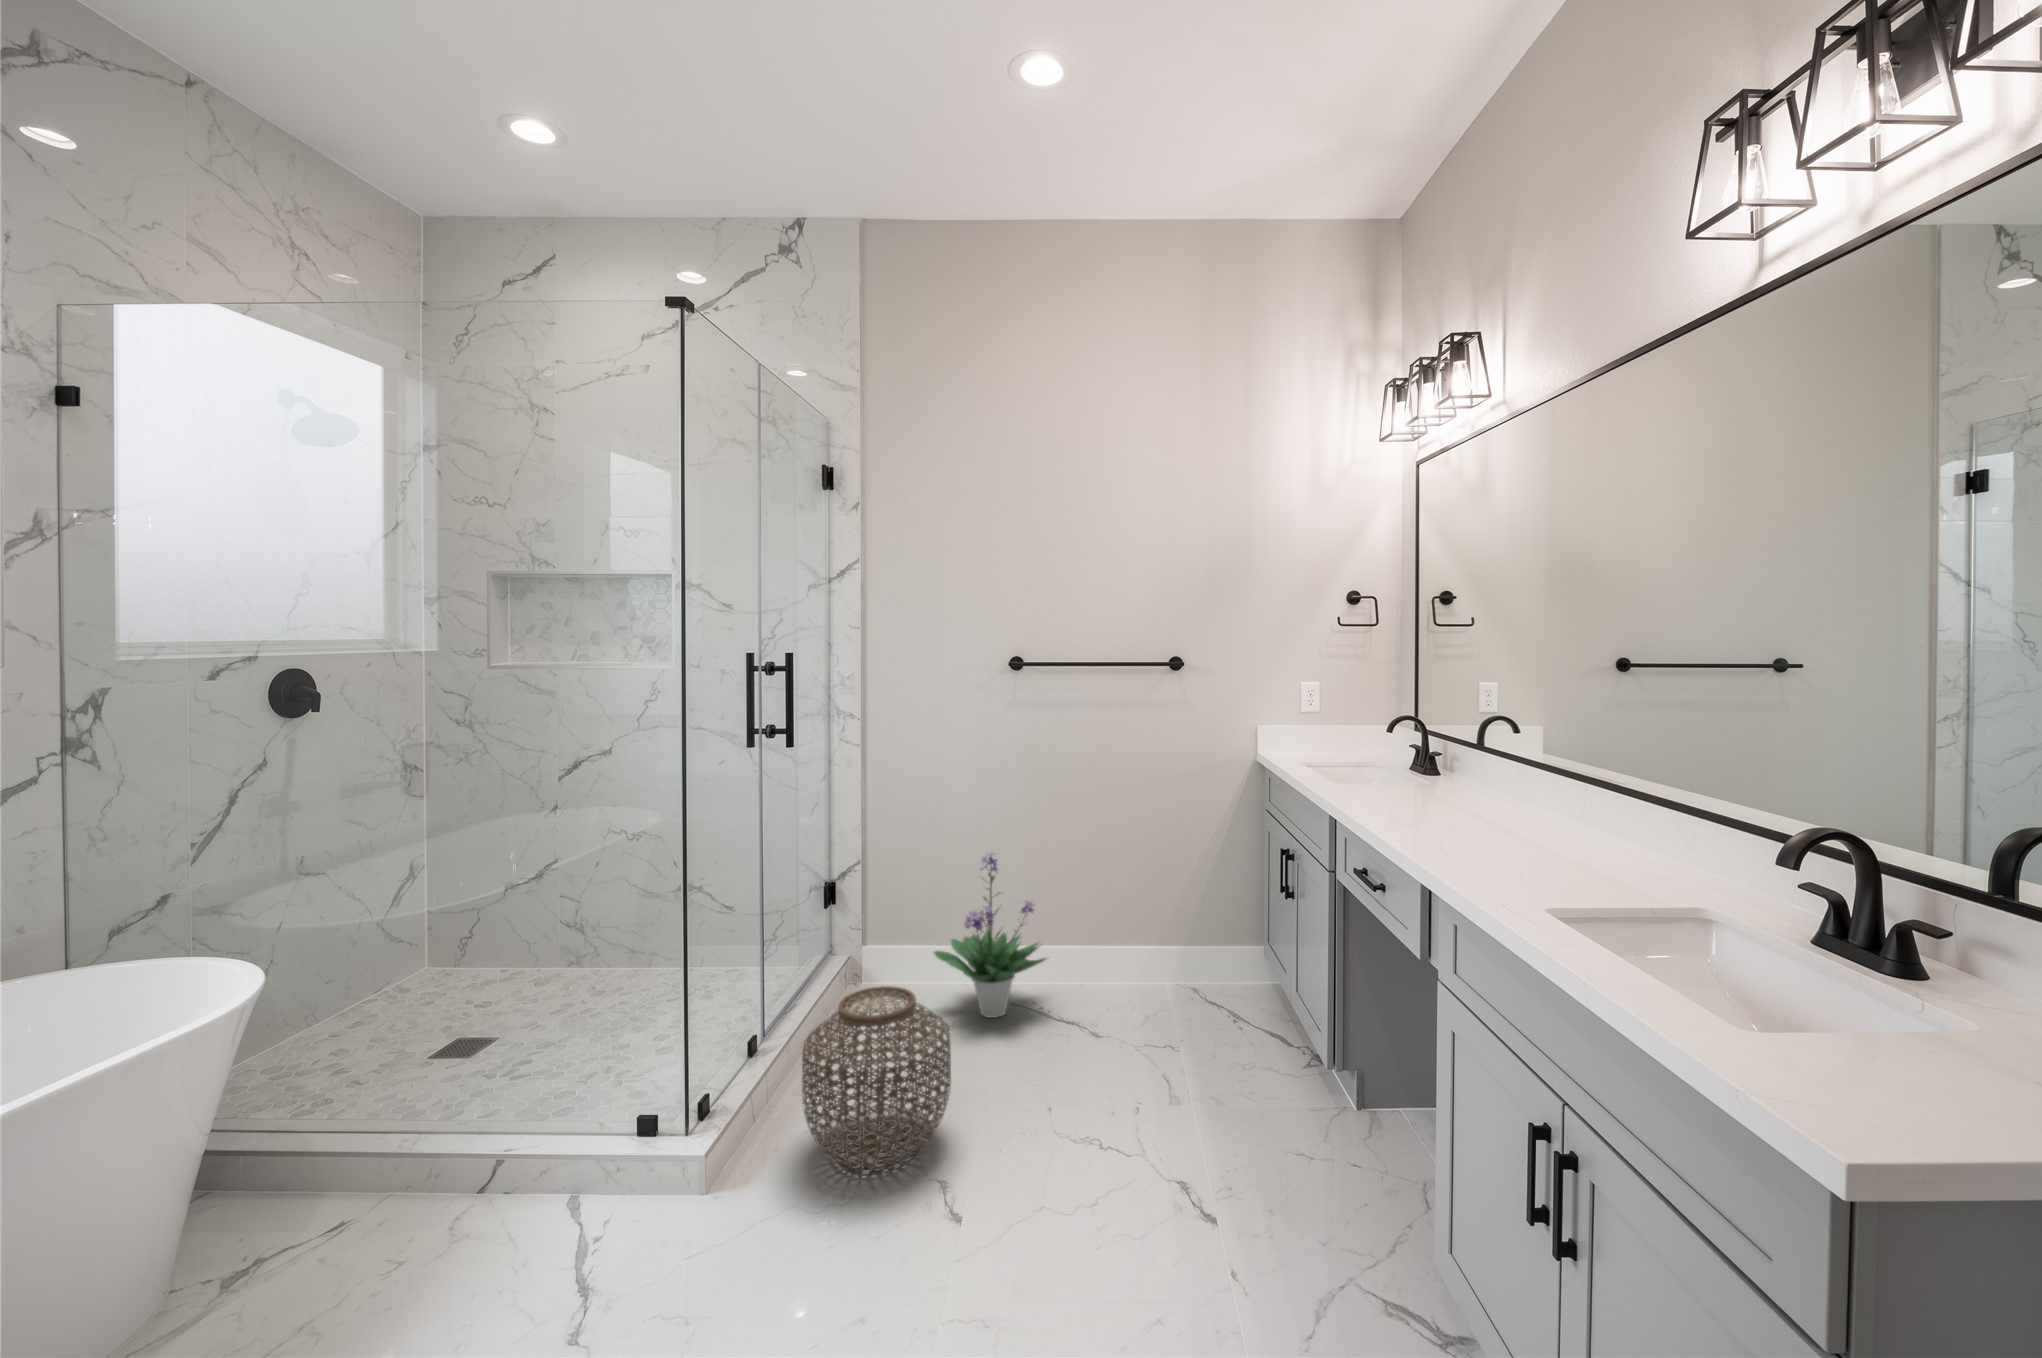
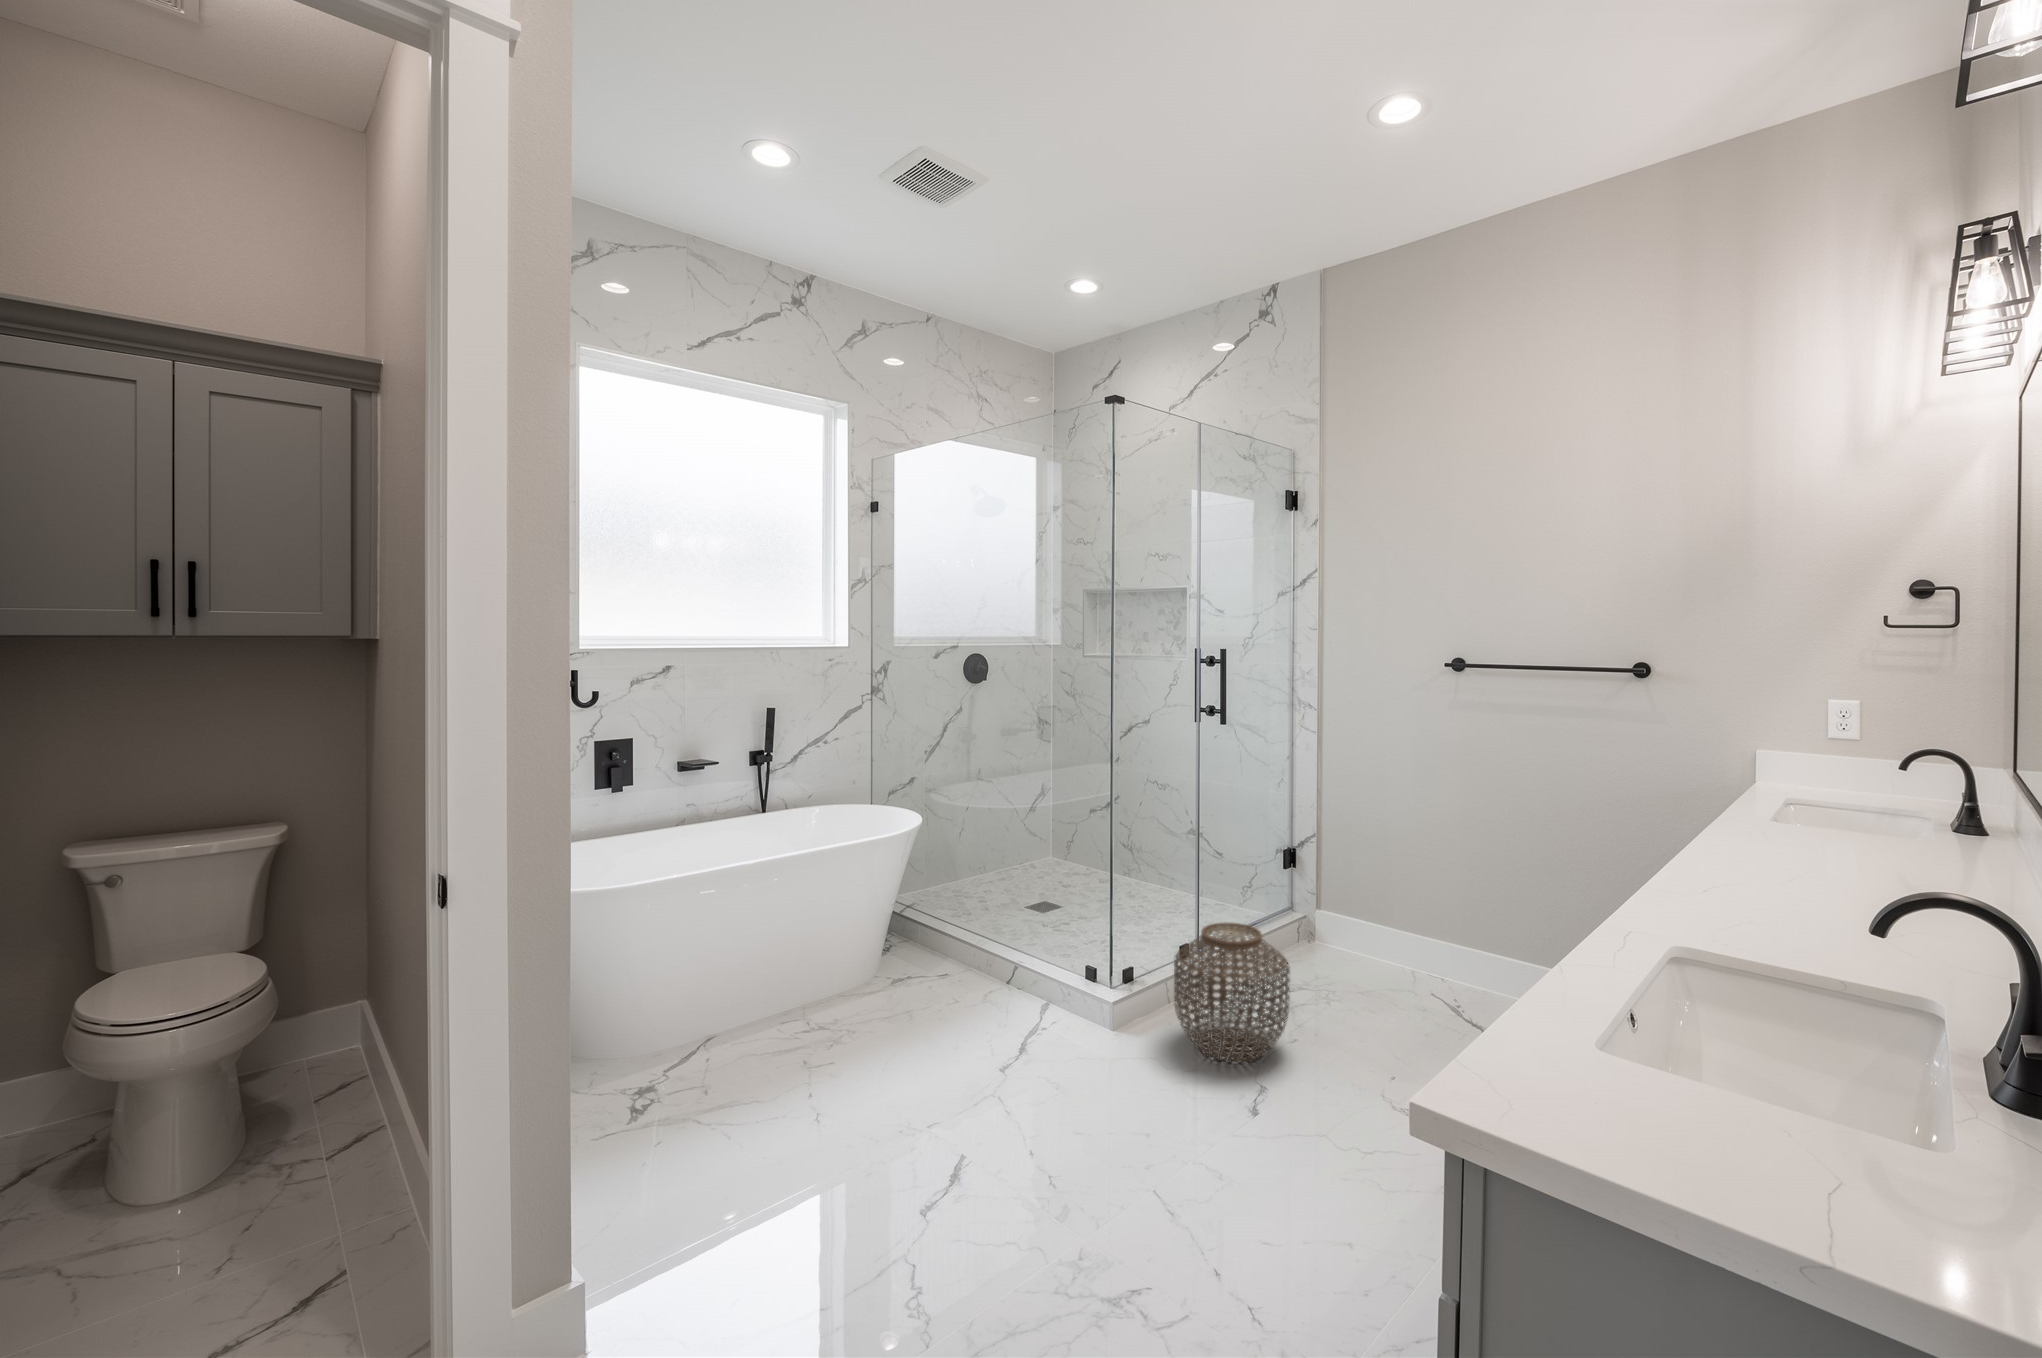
potted plant: present [934,852,1045,1018] -> none [1354,845,1465,1001]

